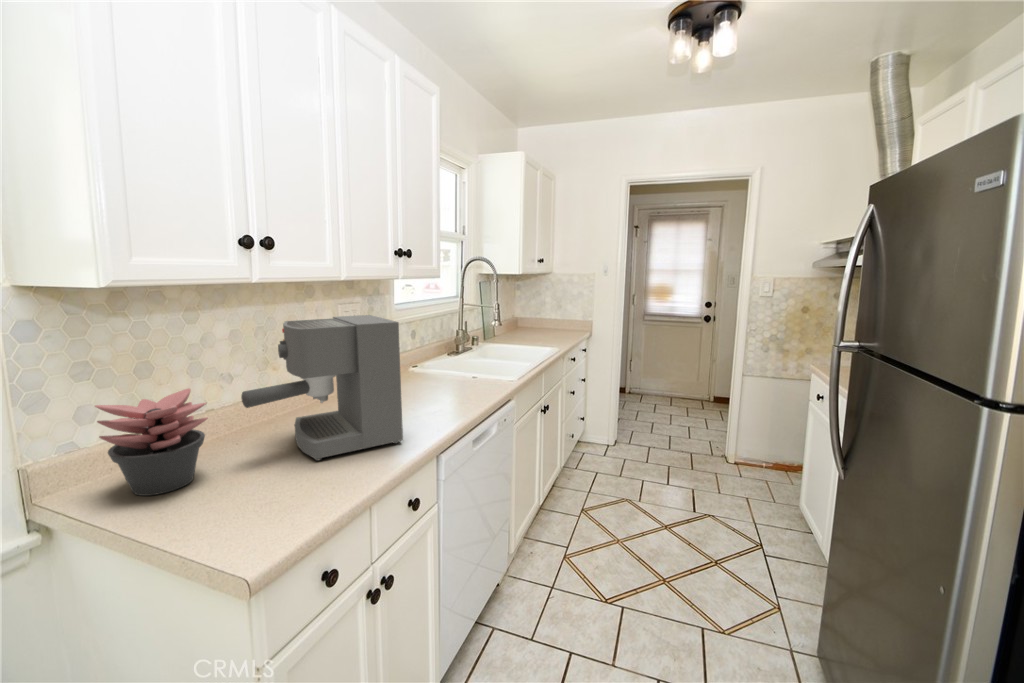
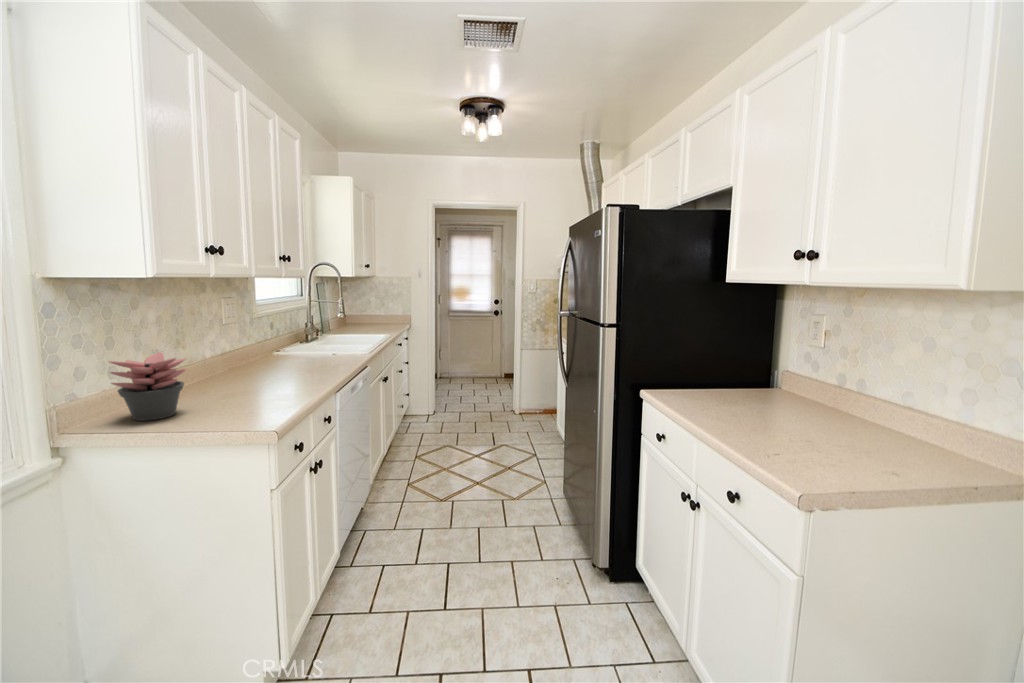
coffee maker: present [241,315,403,461] -> none [202,303,312,397]

